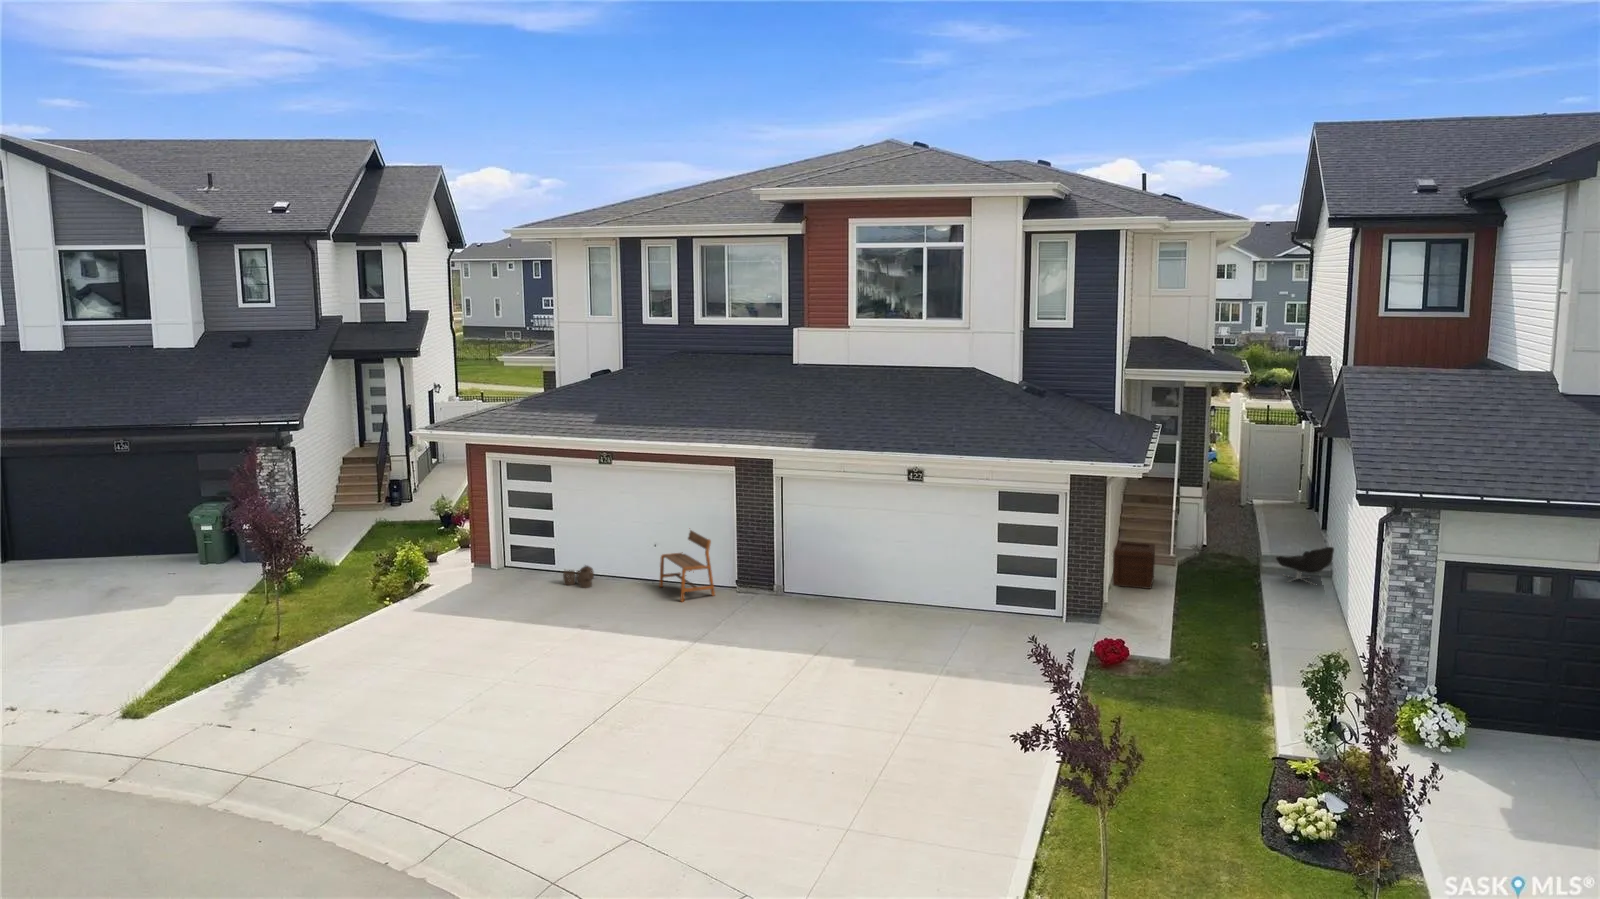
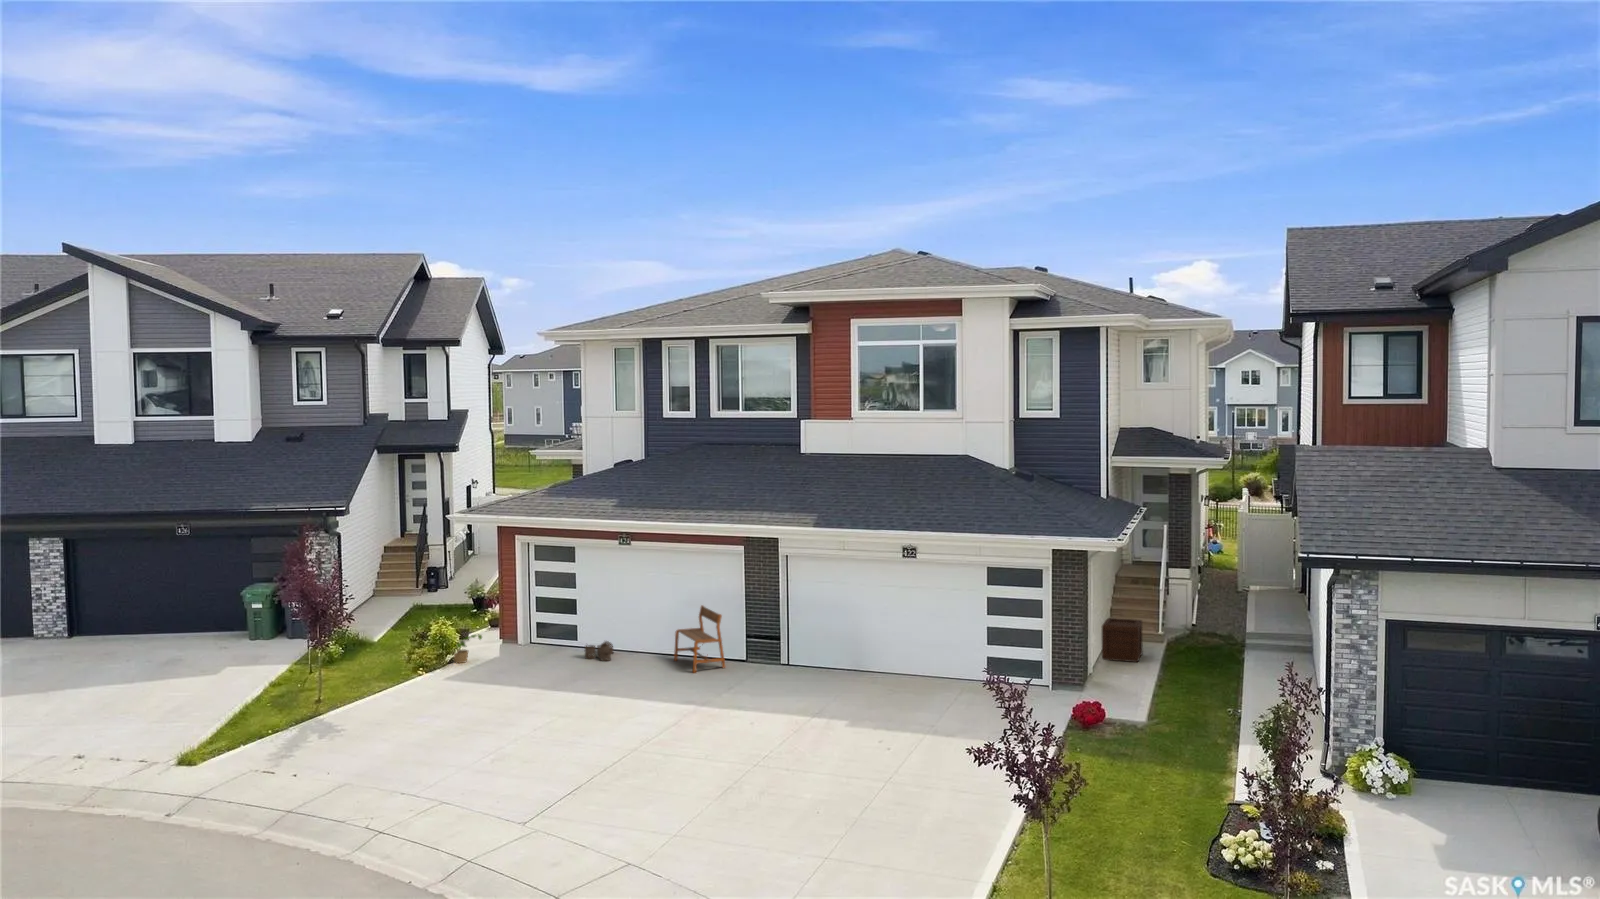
lounge chair: present [1276,547,1334,581] -> none [1258,622,1313,659]
potted plant: none [421,559,453,590] -> present [454,634,482,663]

